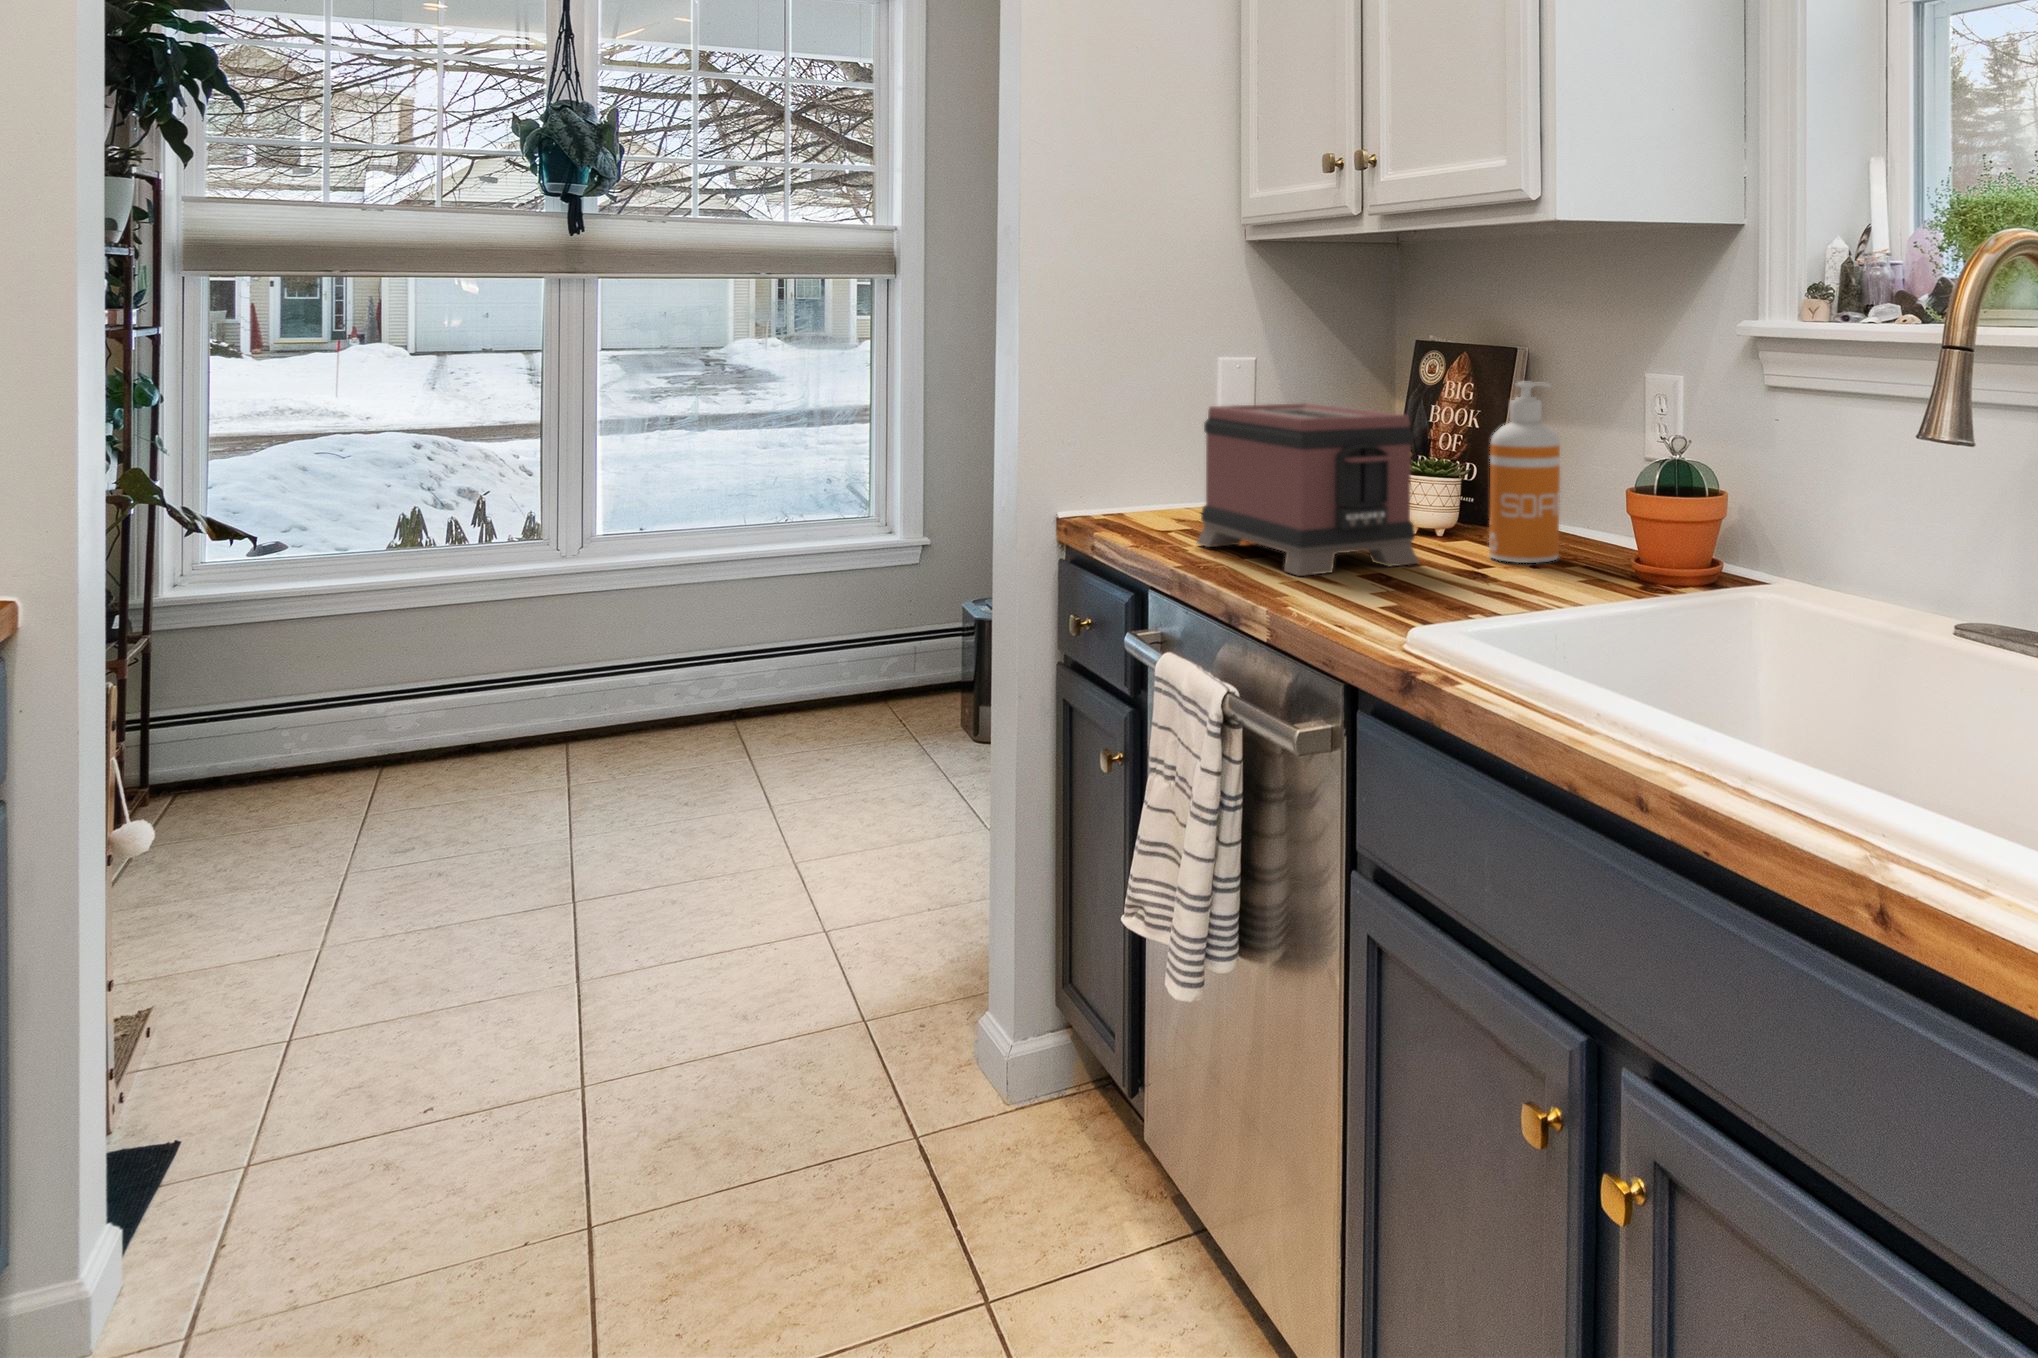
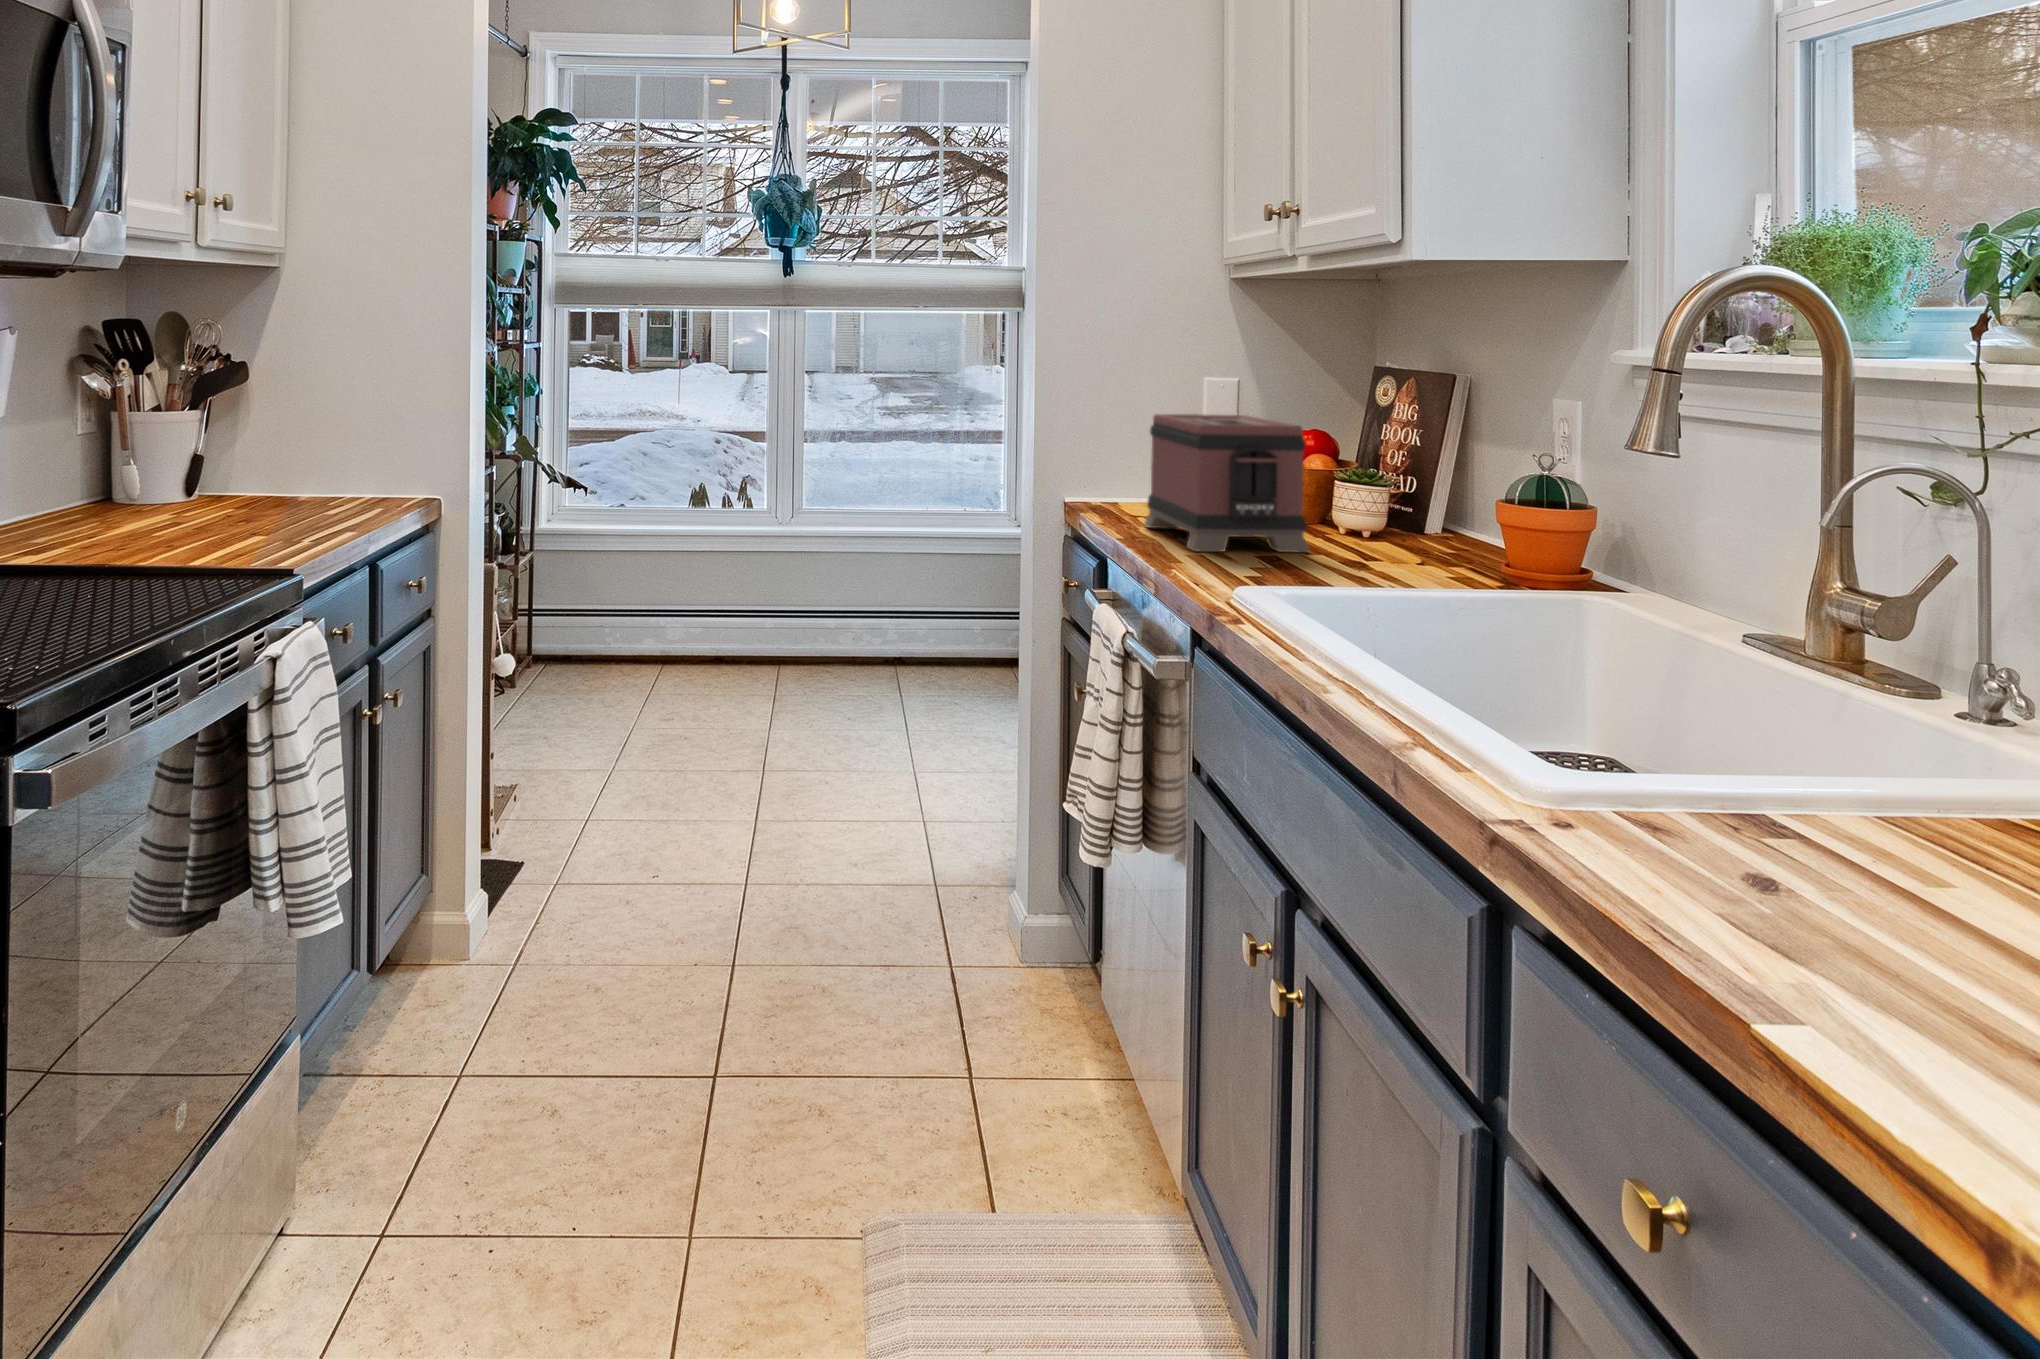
soap dispenser: present [1489,382,1560,563] -> none [1380,401,1450,561]

